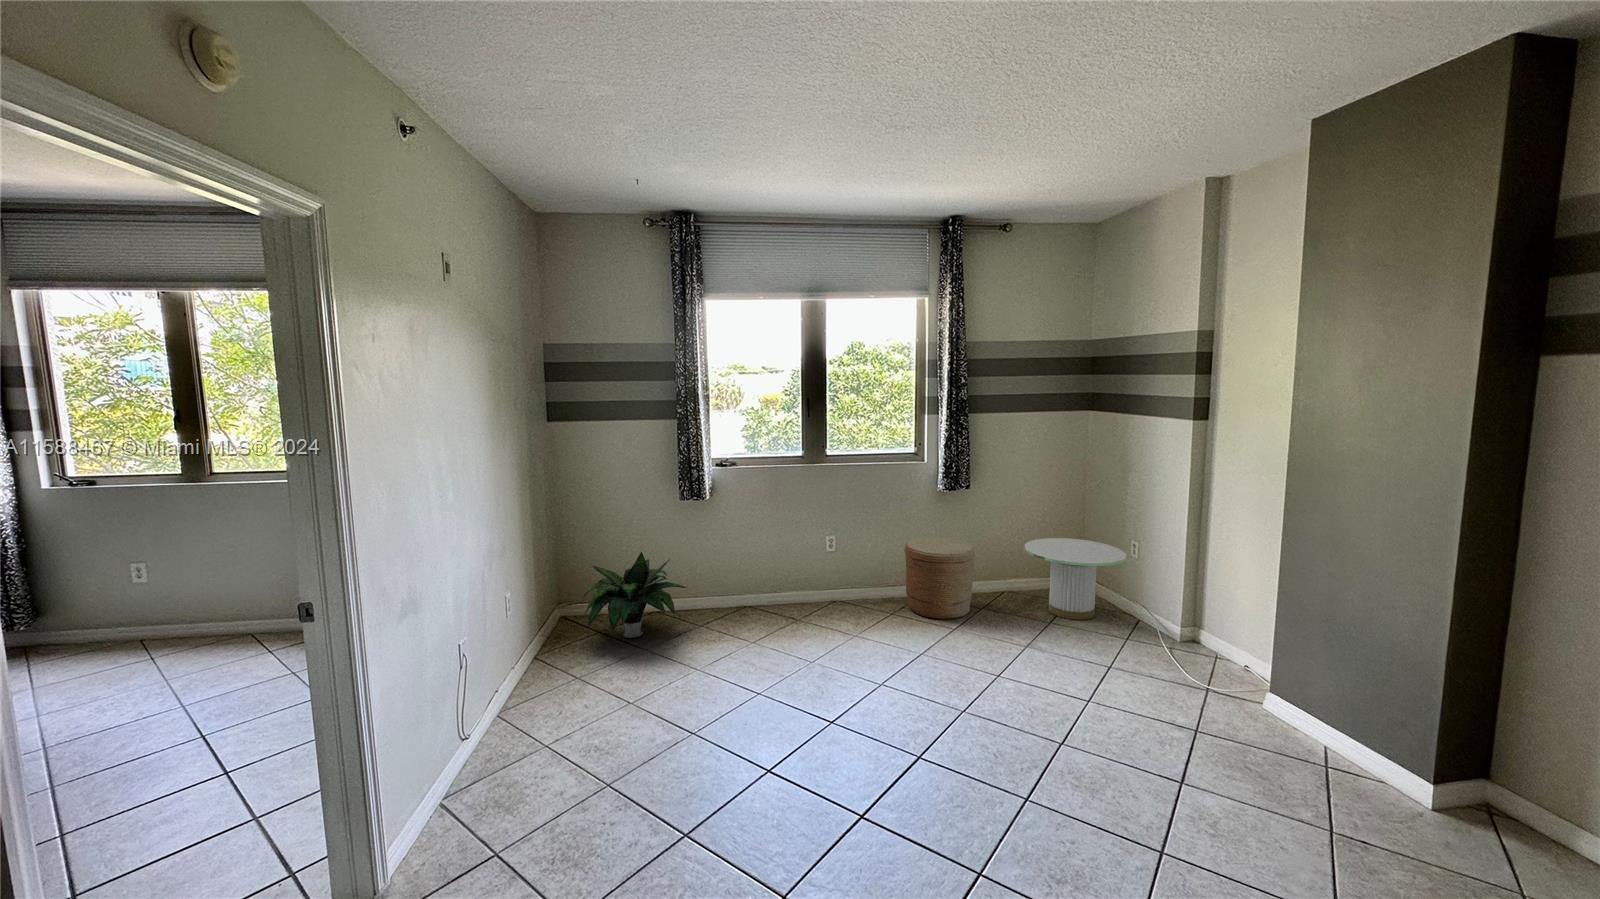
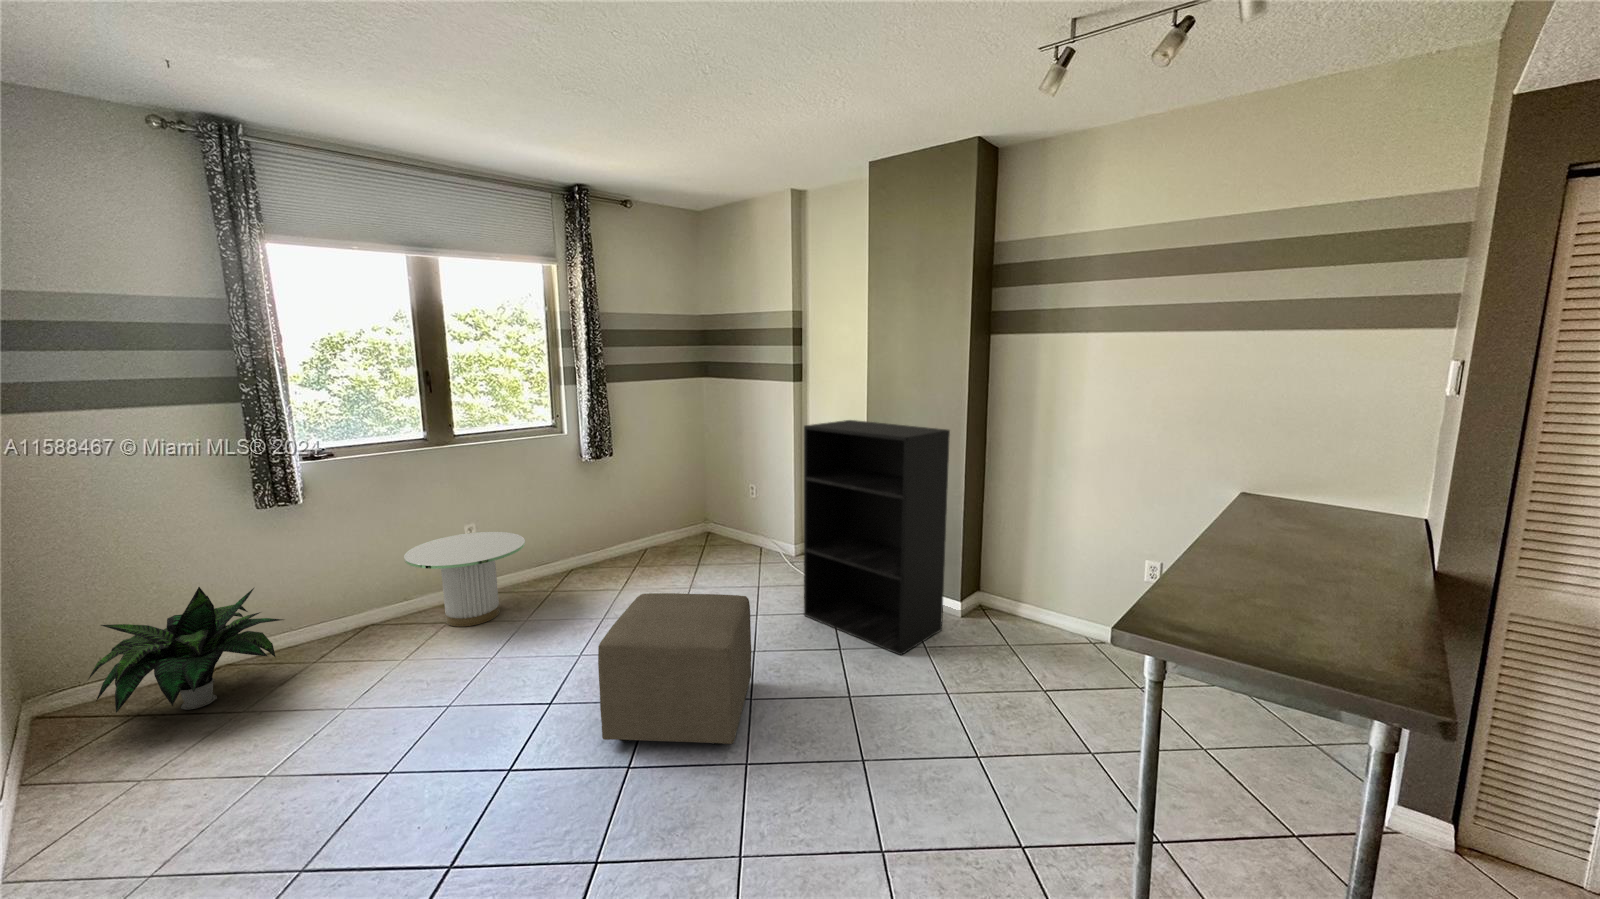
bookshelf: none [1151,476,1414,828] -> present [804,420,950,655]
woven basket: present [905,538,975,619] -> none [559,505,630,584]
side table: present [1025,538,1126,620] -> present [404,532,525,626]
ottoman: none [856,639,1042,836] -> present [598,593,751,746]

